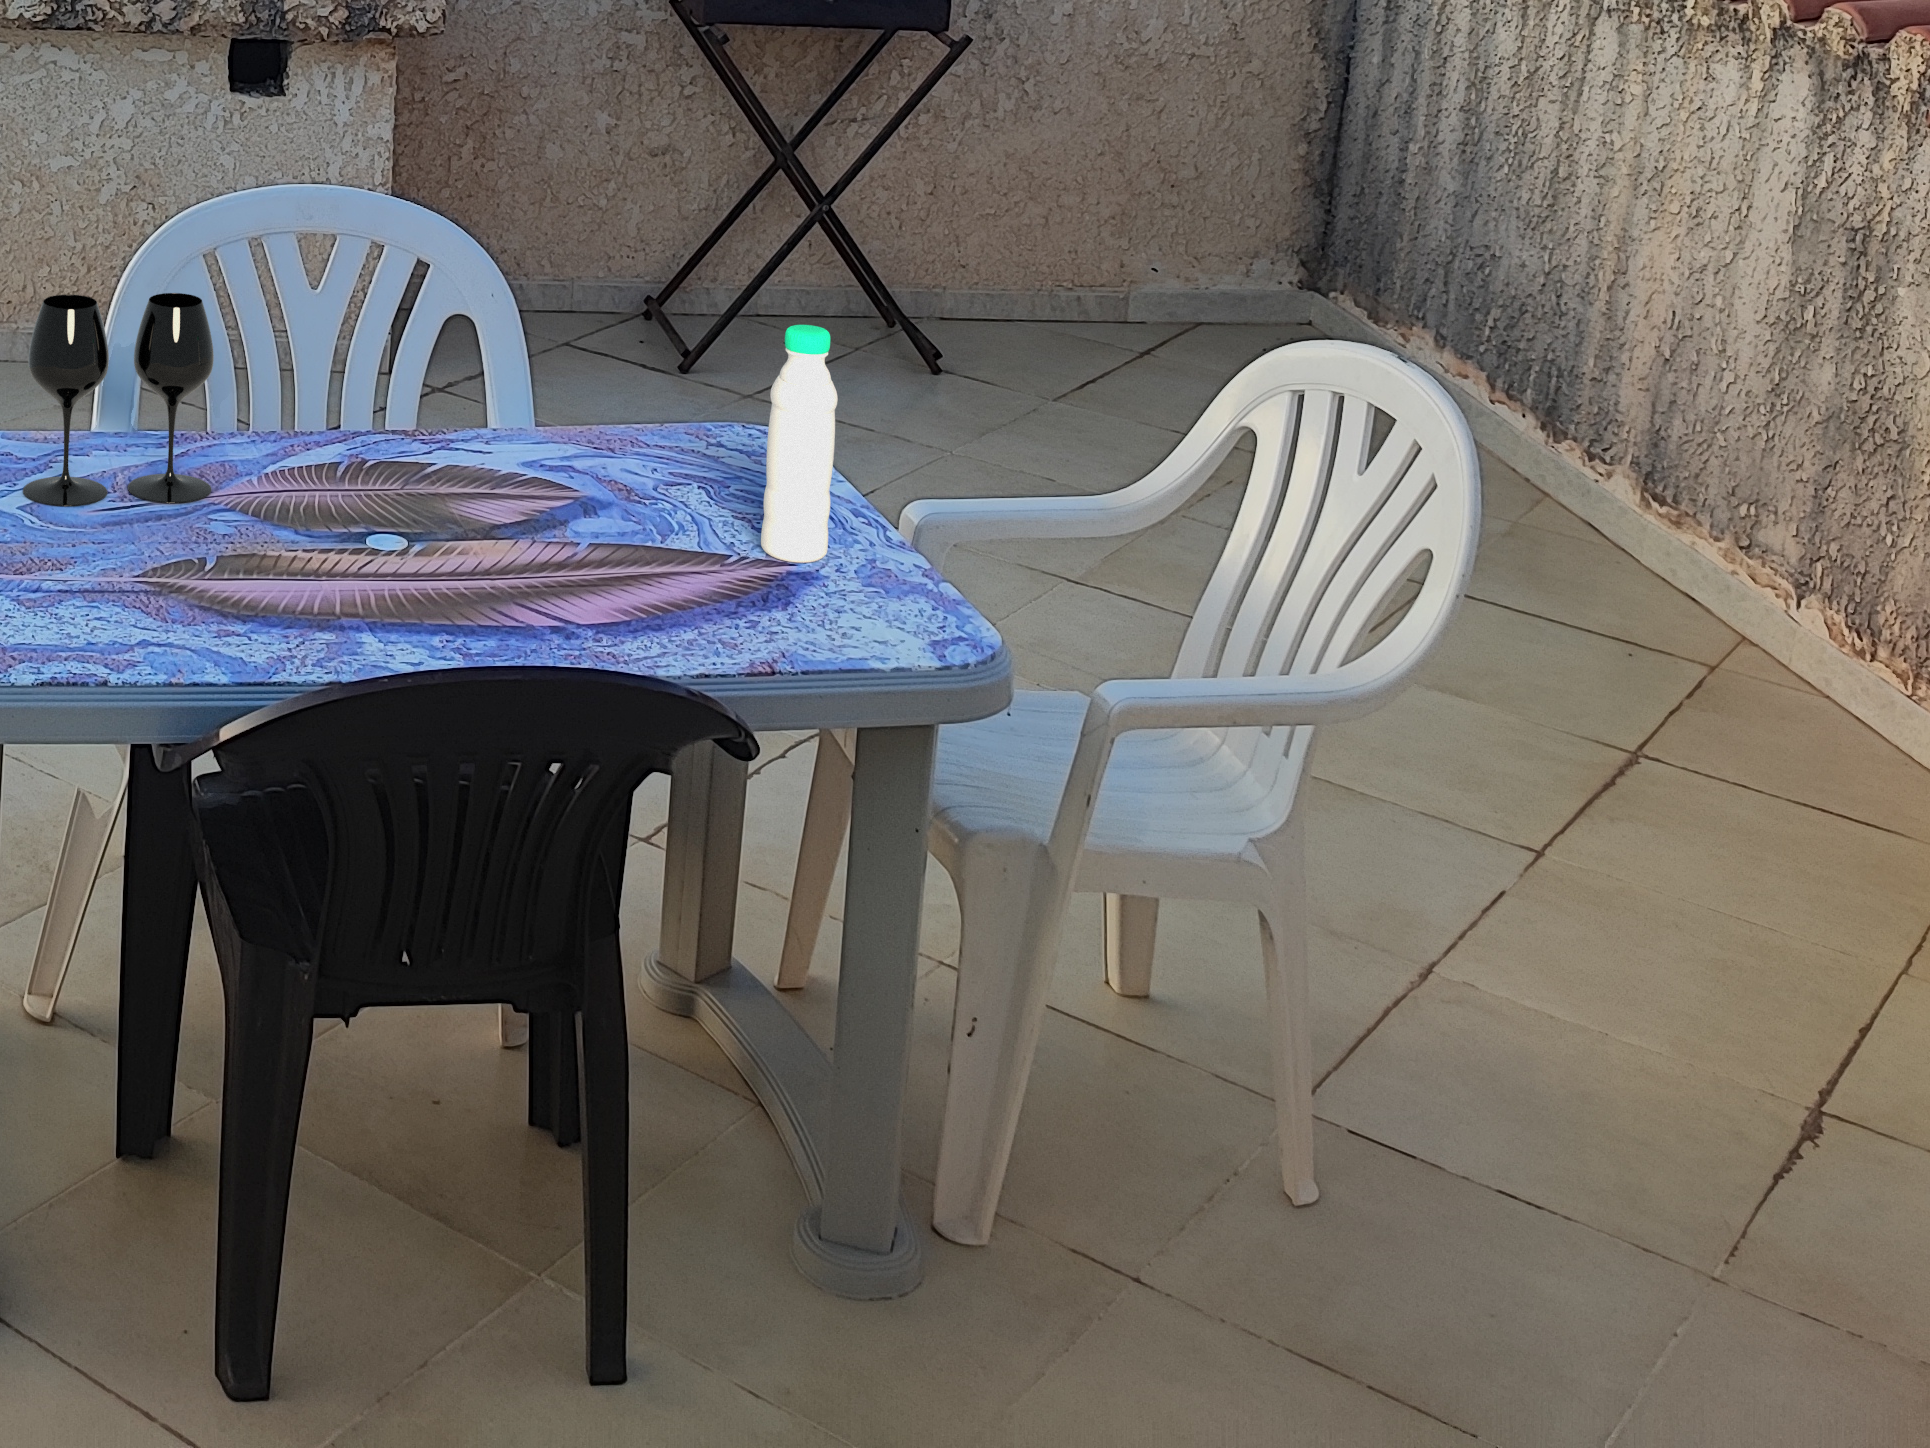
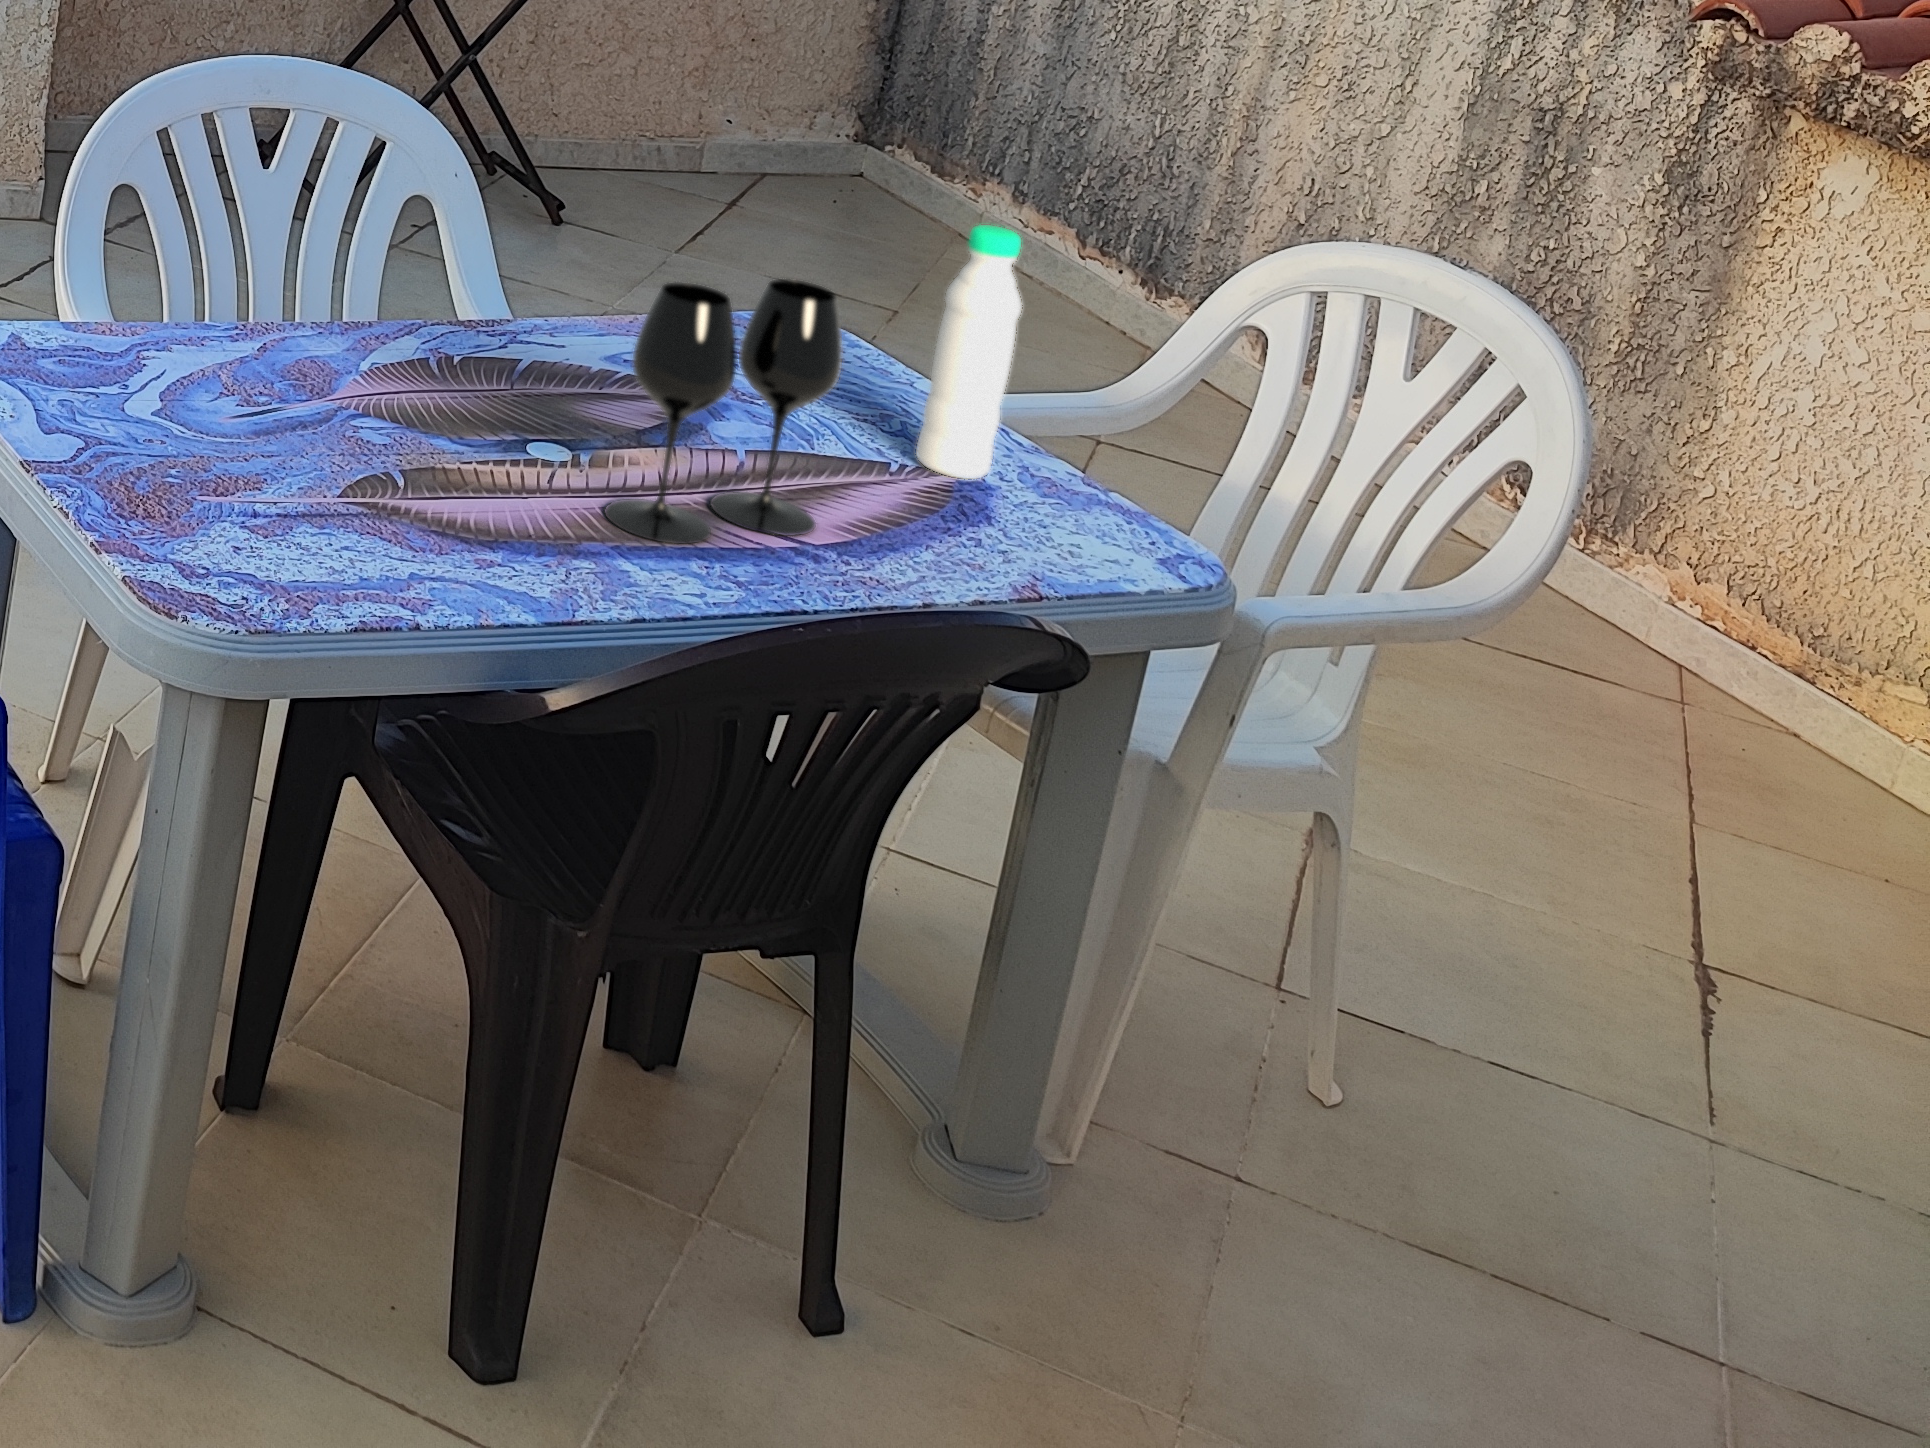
wine glass: present [23,293,214,506] -> present [605,279,843,544]

